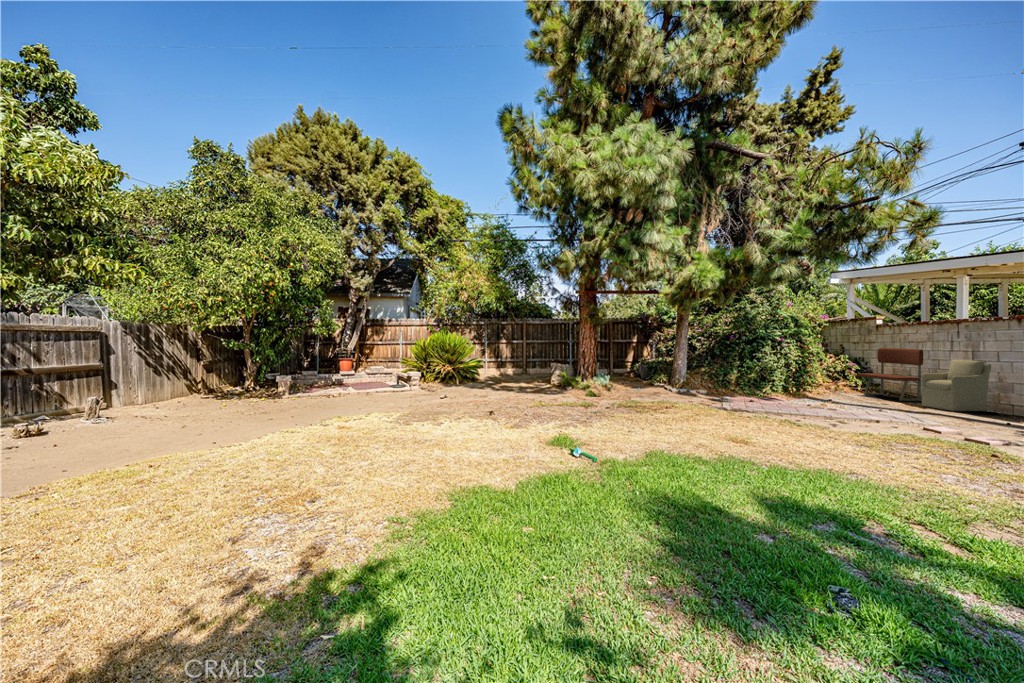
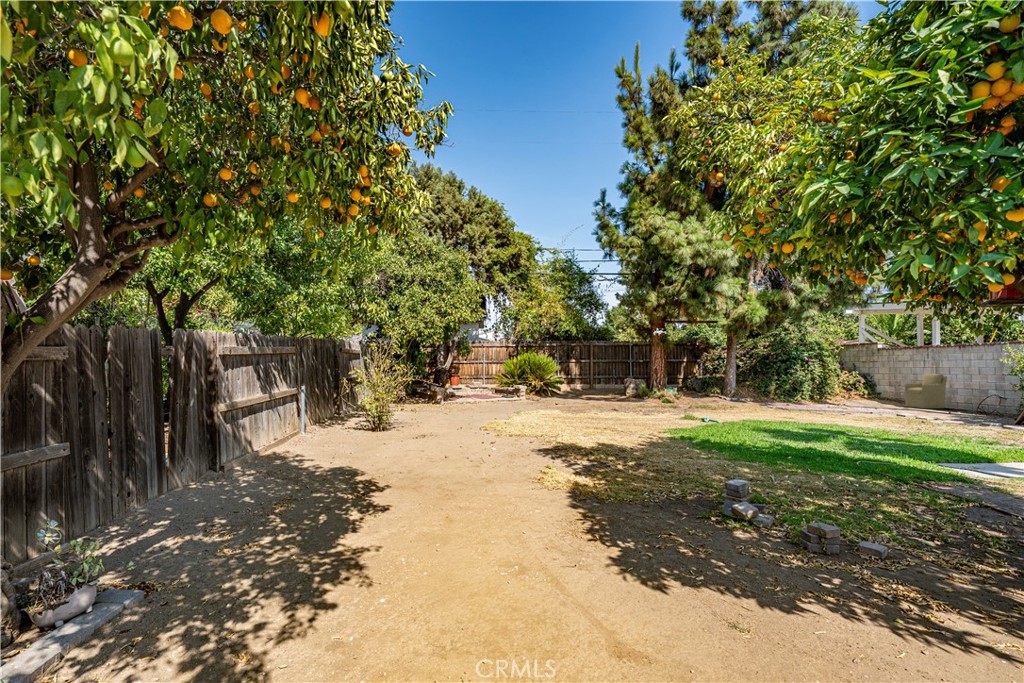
bench: present [857,348,923,401] -> none [864,366,908,404]

